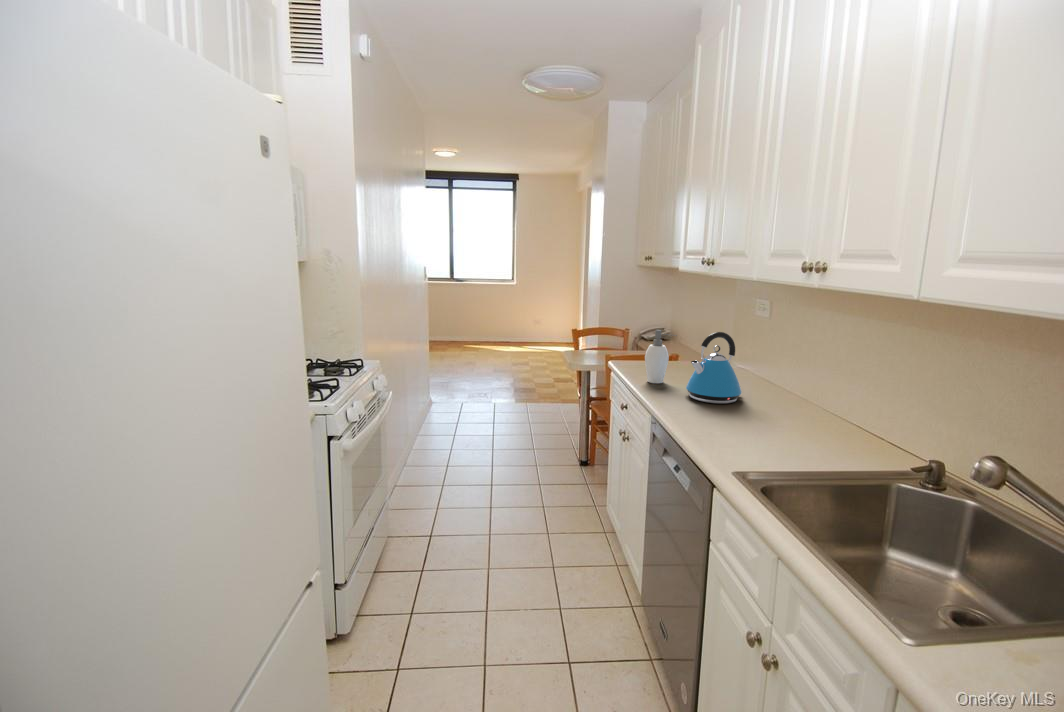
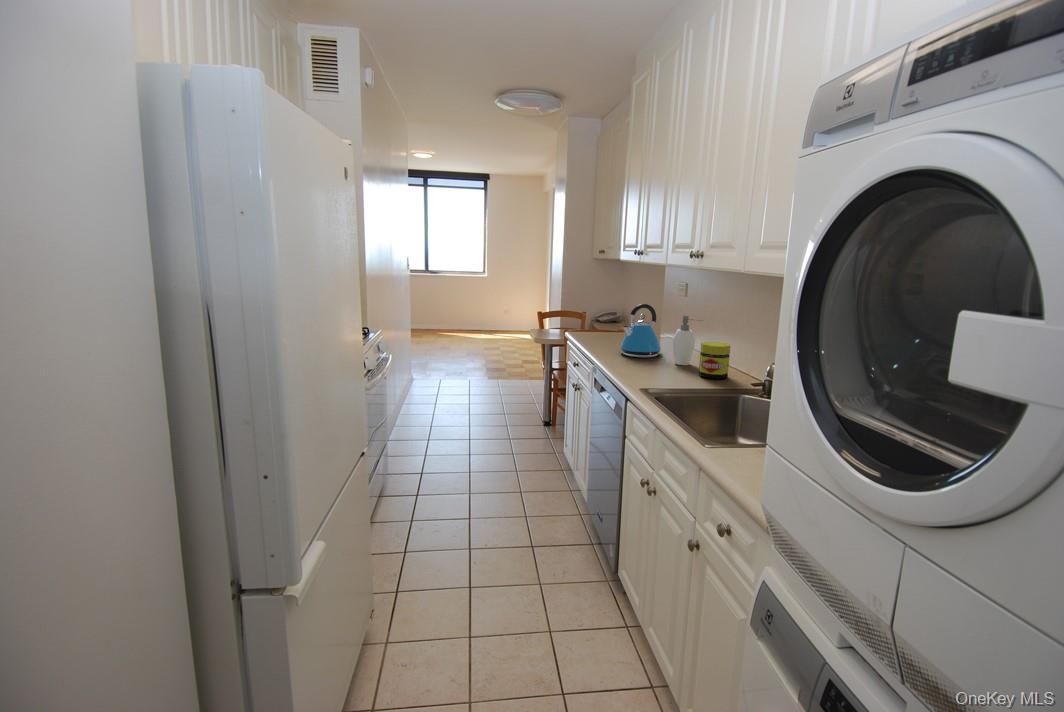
soap dispenser: present [645,330,677,383] -> present [673,316,703,365]
jar: none [806,390,857,445] -> present [699,342,731,379]

